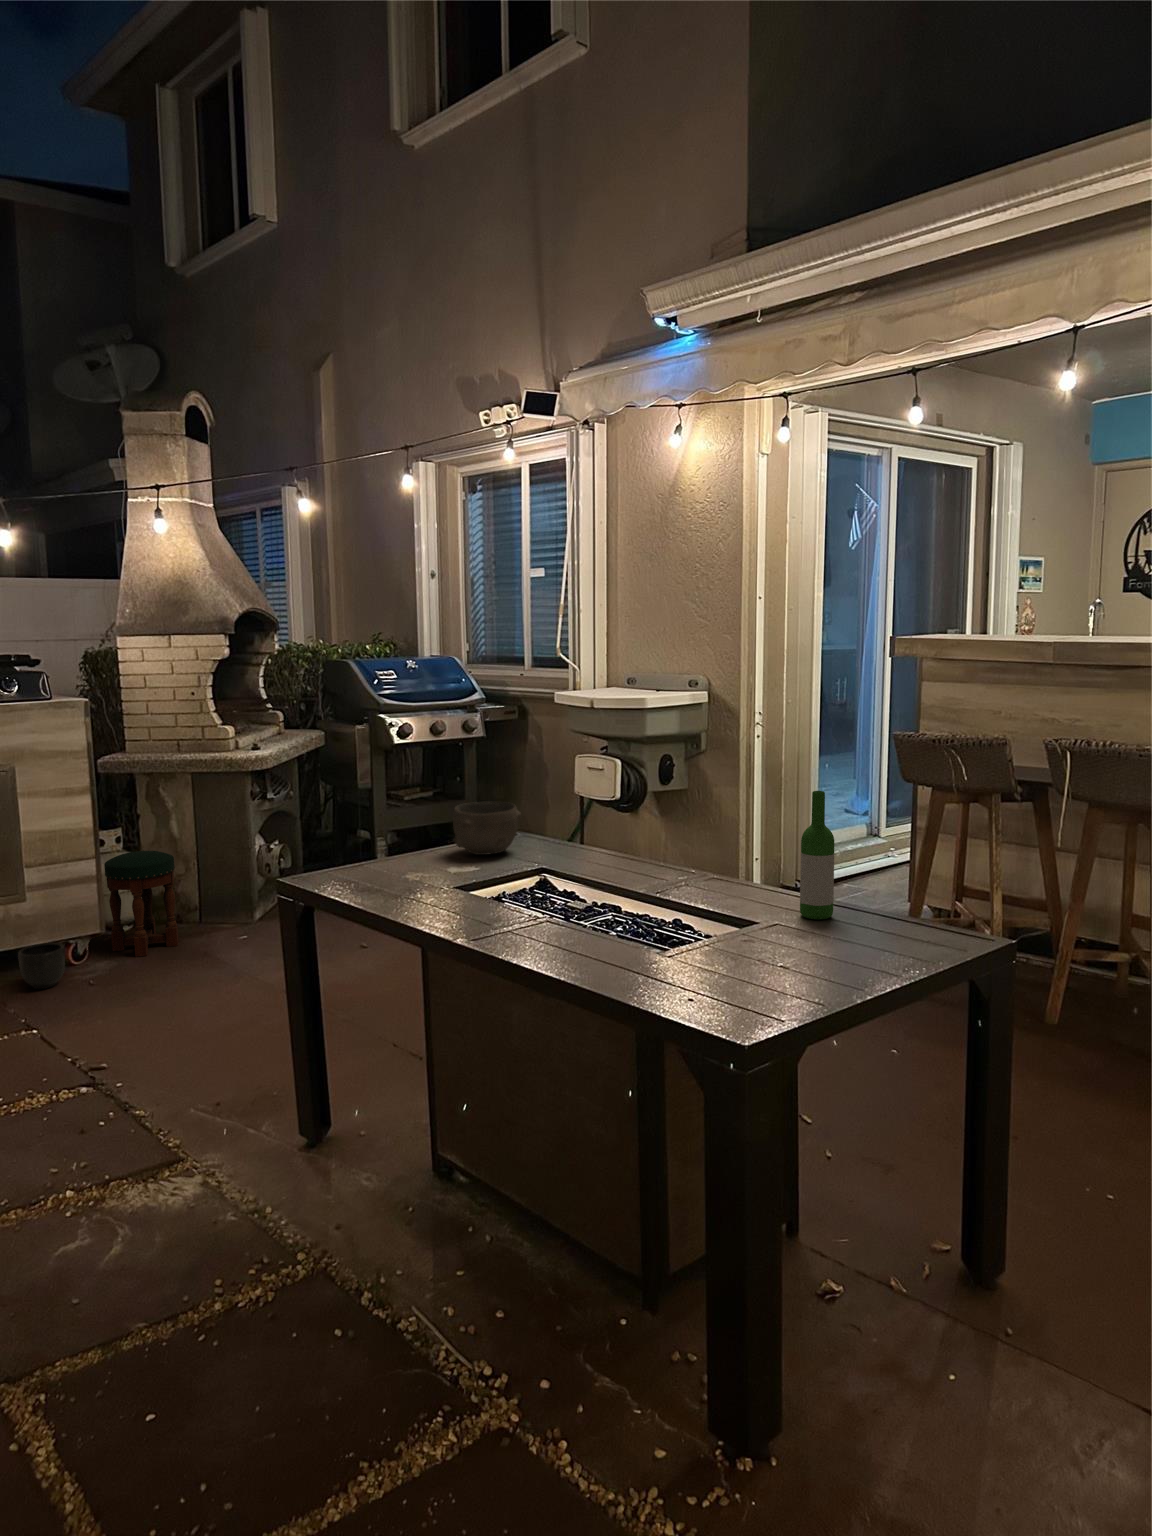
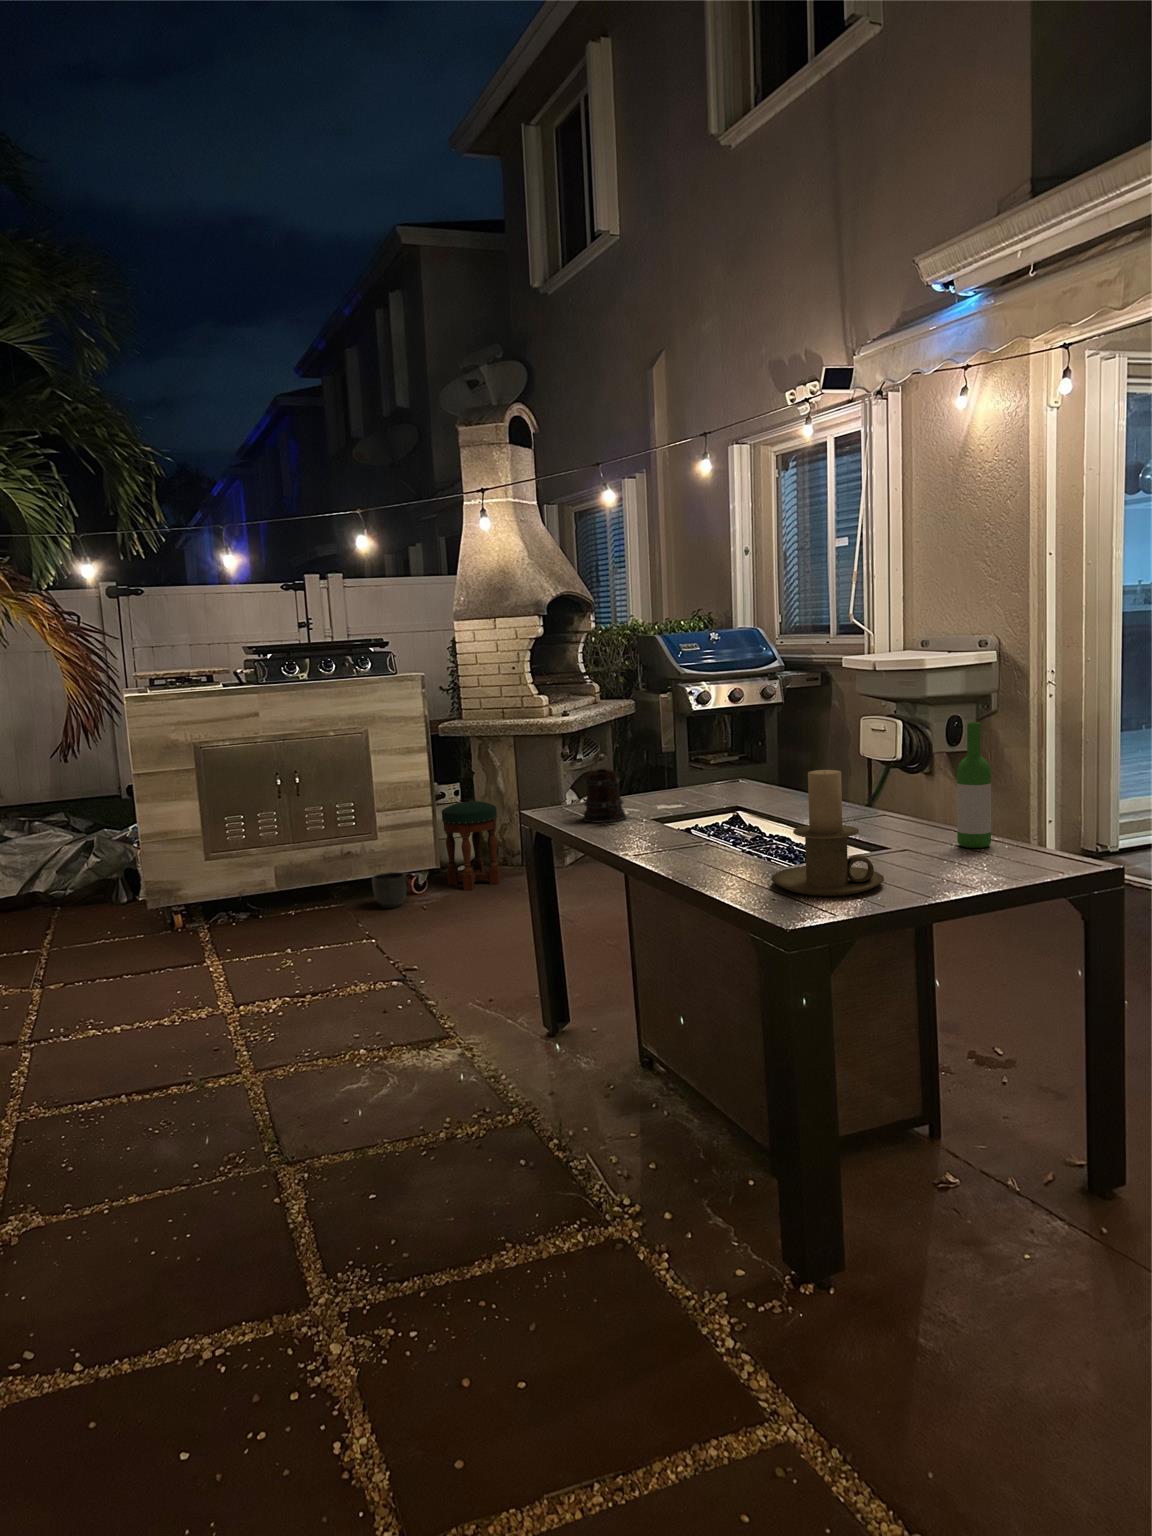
bowl: present [453,801,521,855] -> none [679,748,741,794]
beer mug: none [364,835,417,900] -> present [582,769,627,823]
candle holder: none [658,855,780,998] -> present [771,770,884,896]

